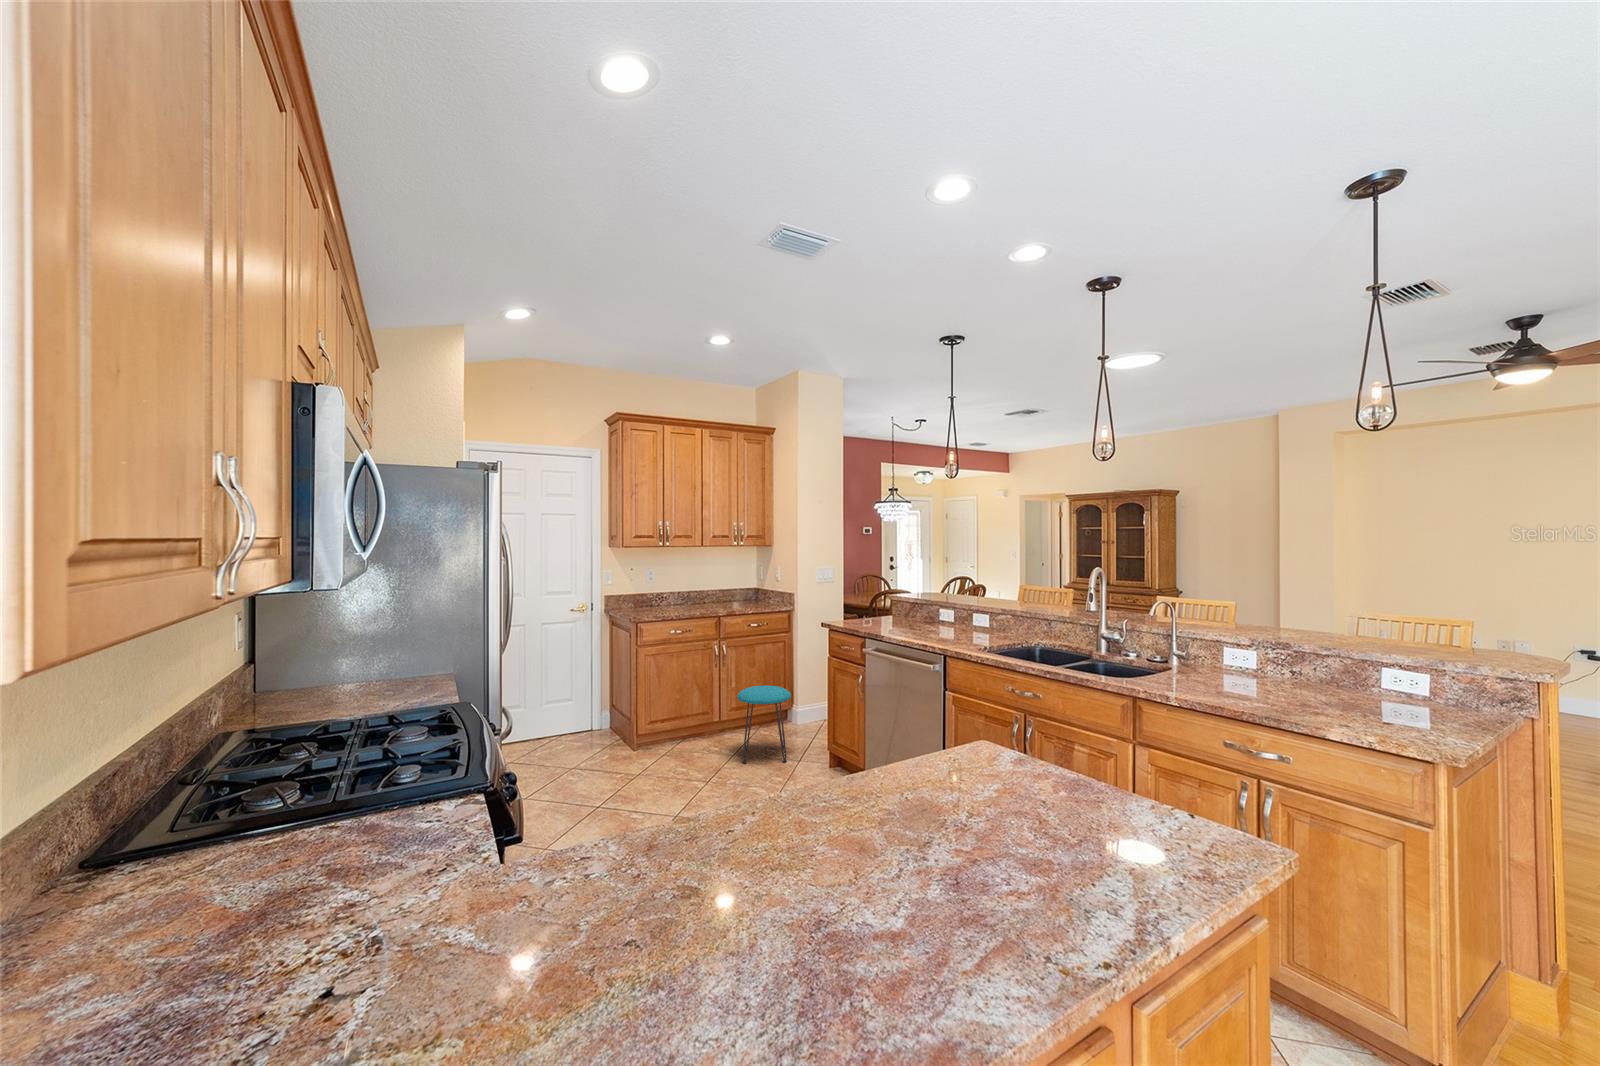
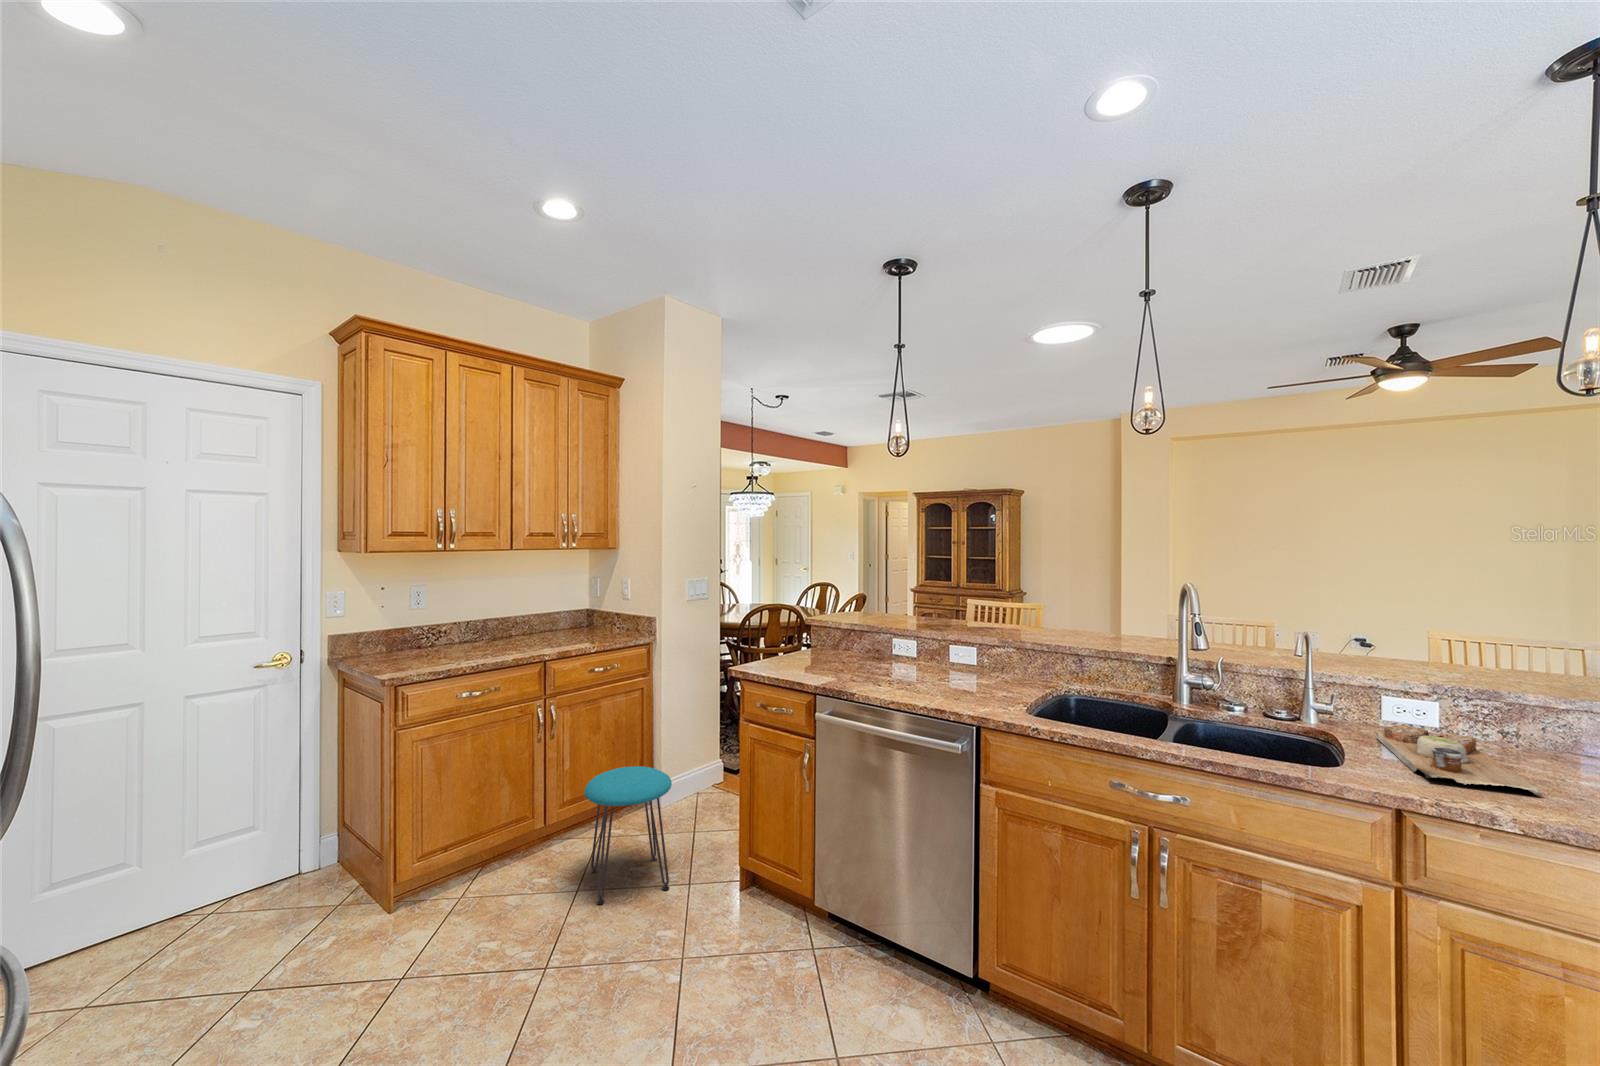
cutting board: none [1162,663,1253,696] -> present [1375,724,1543,798]

